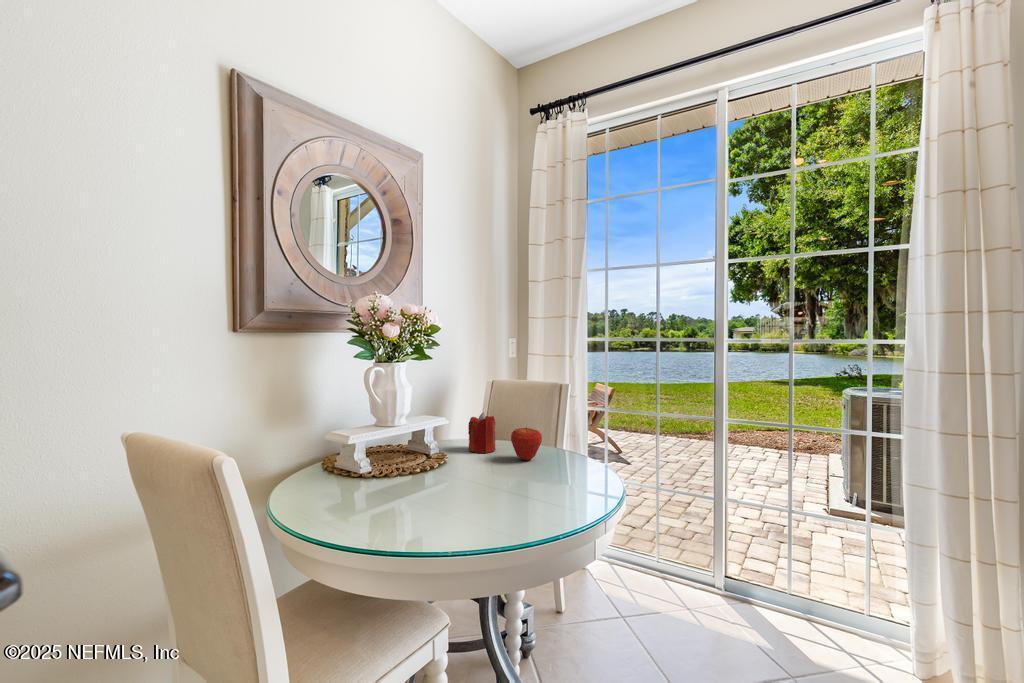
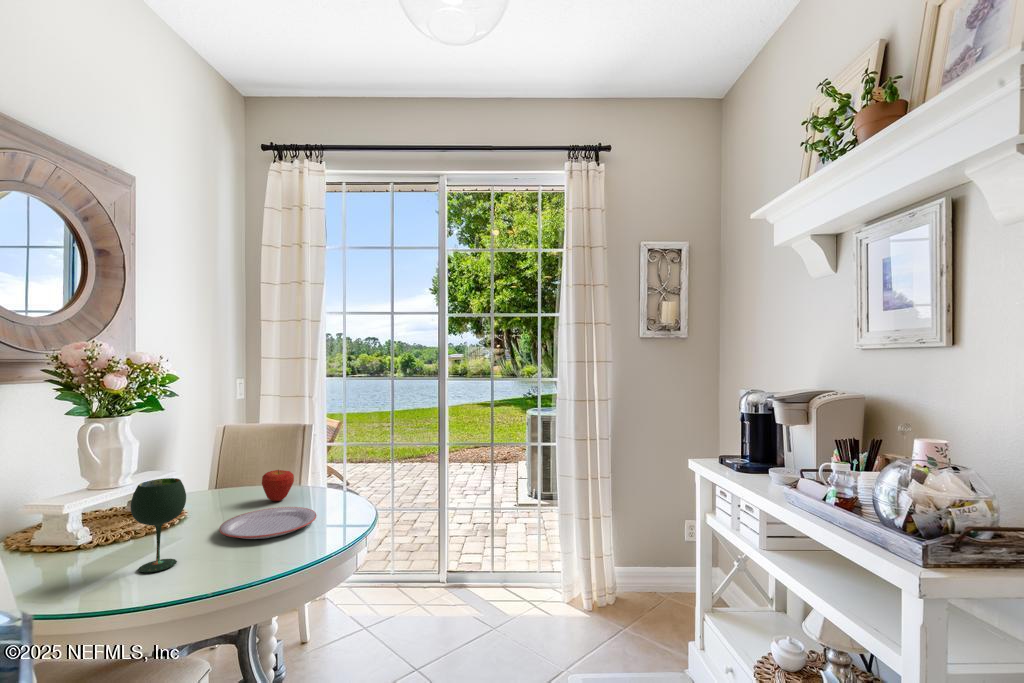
candle: present [468,412,495,453] -> none [209,460,240,502]
wine glass: none [381,422,426,512] -> present [131,478,186,573]
plate: none [463,467,556,499] -> present [219,507,317,539]

